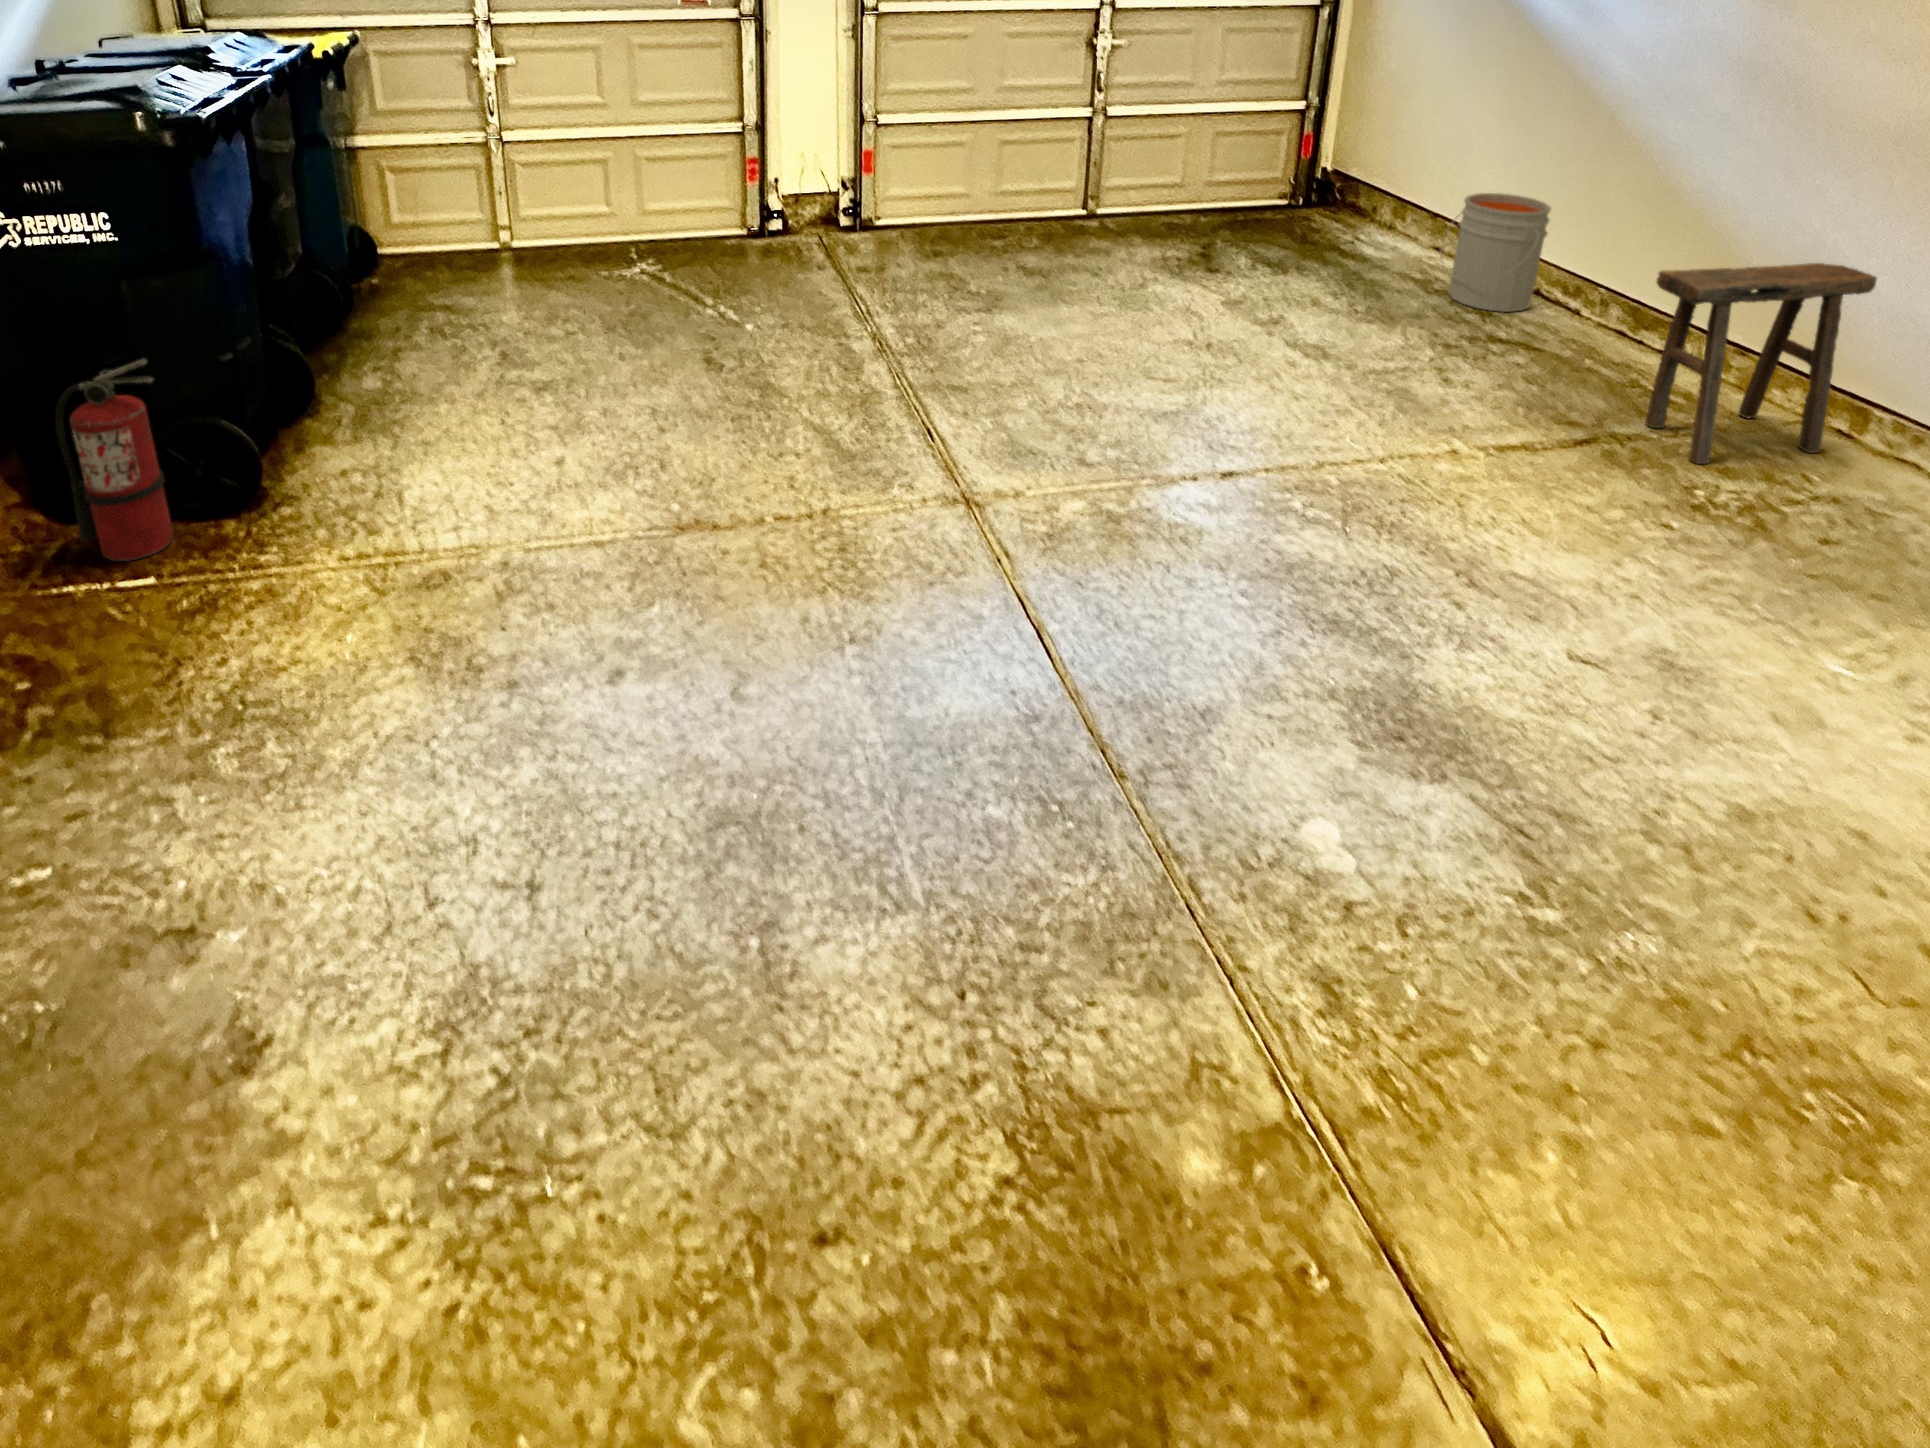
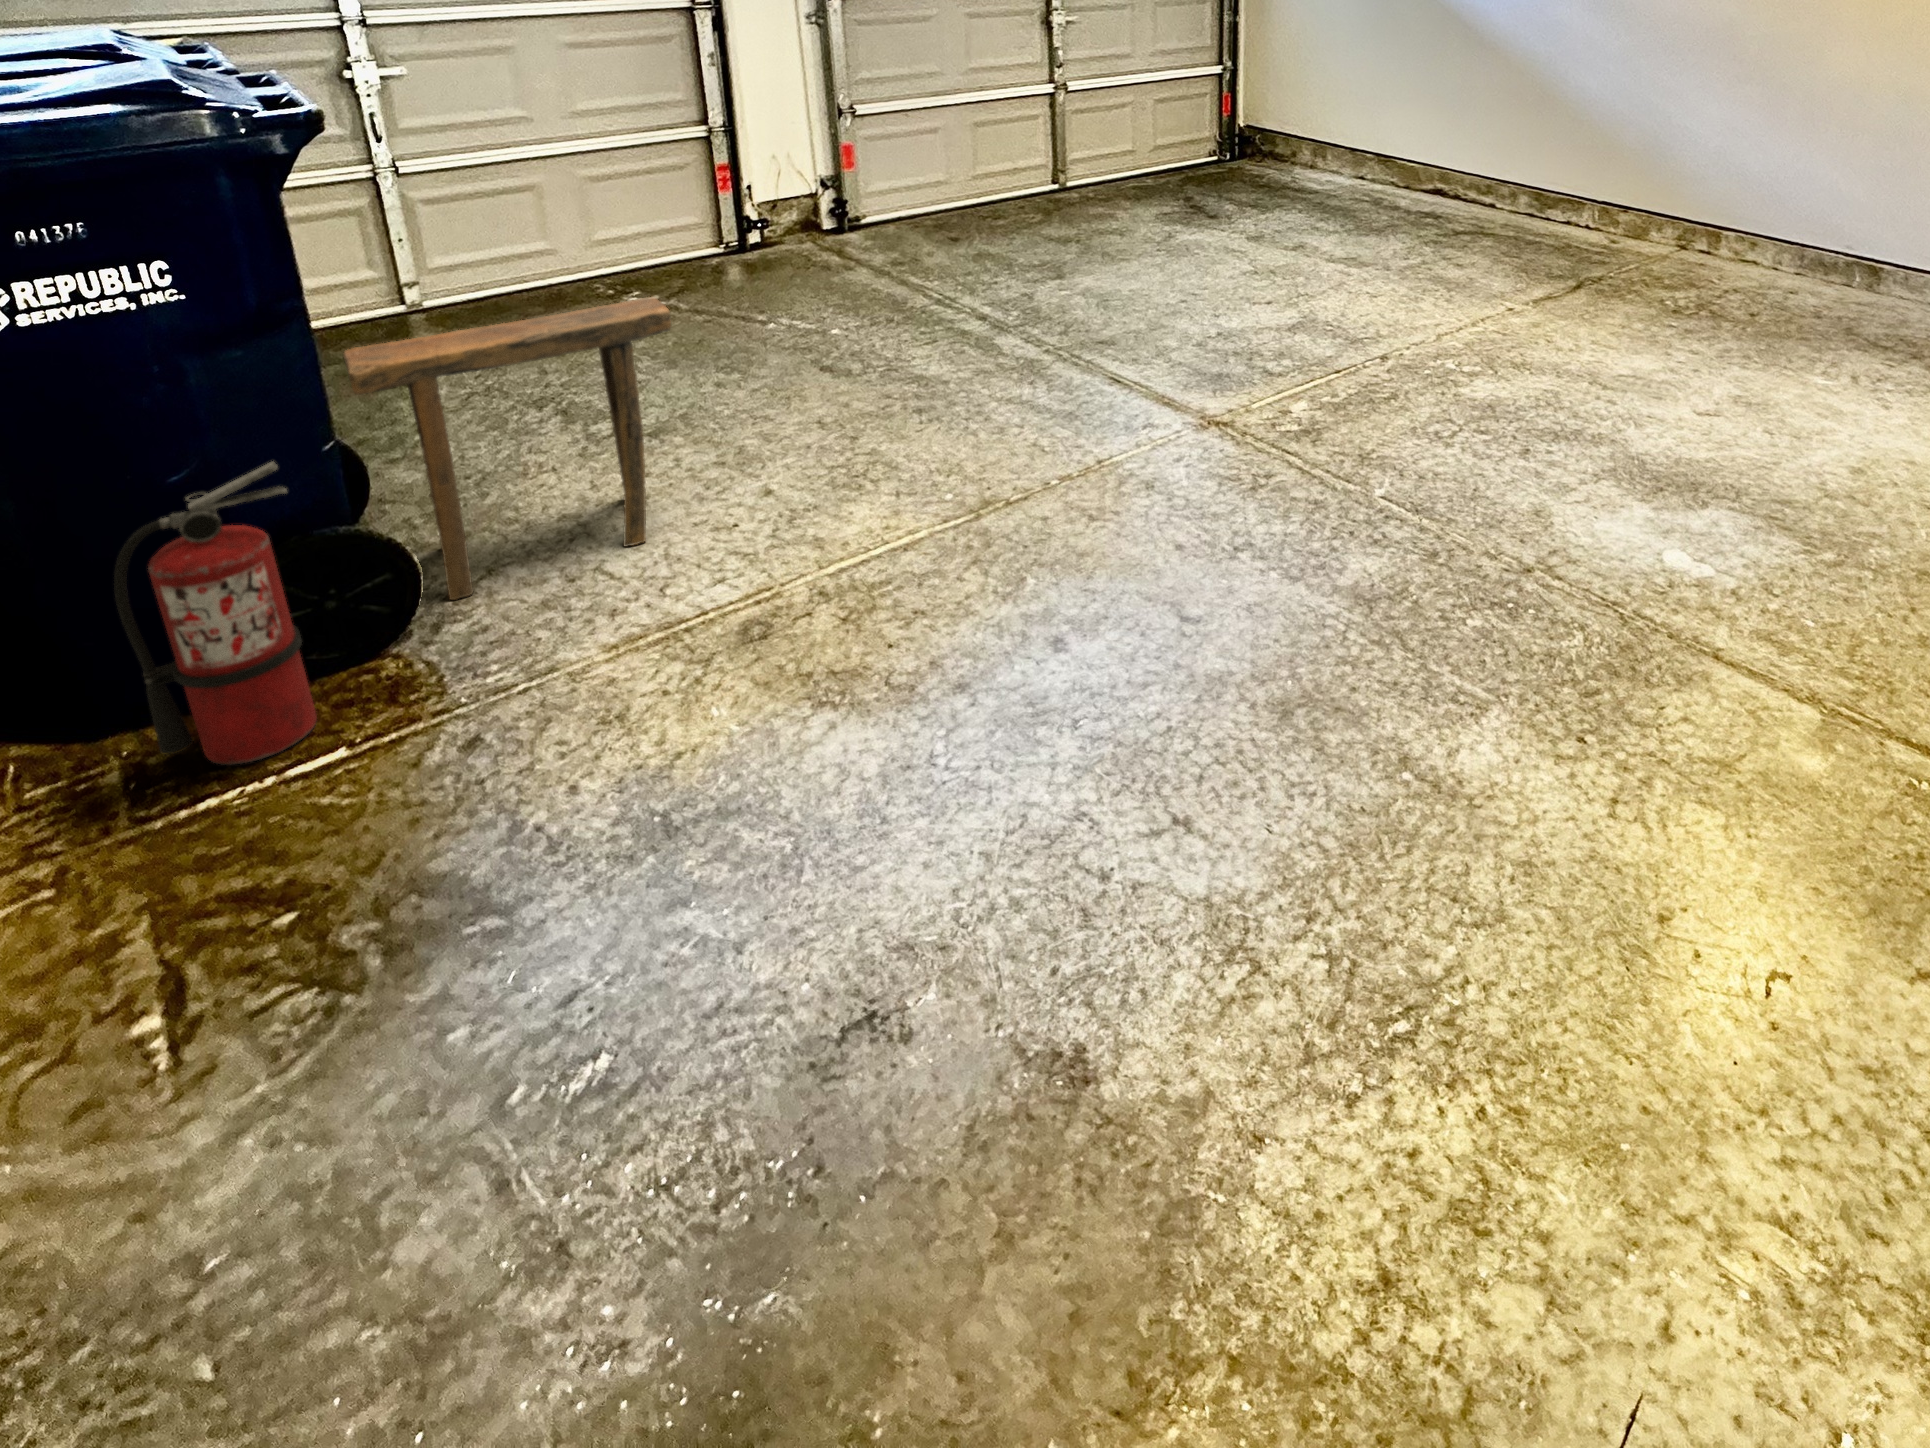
bucket: present [1440,193,1551,312] -> none [1386,123,1467,218]
stool: present [1645,263,1877,464] -> present [343,297,671,600]

